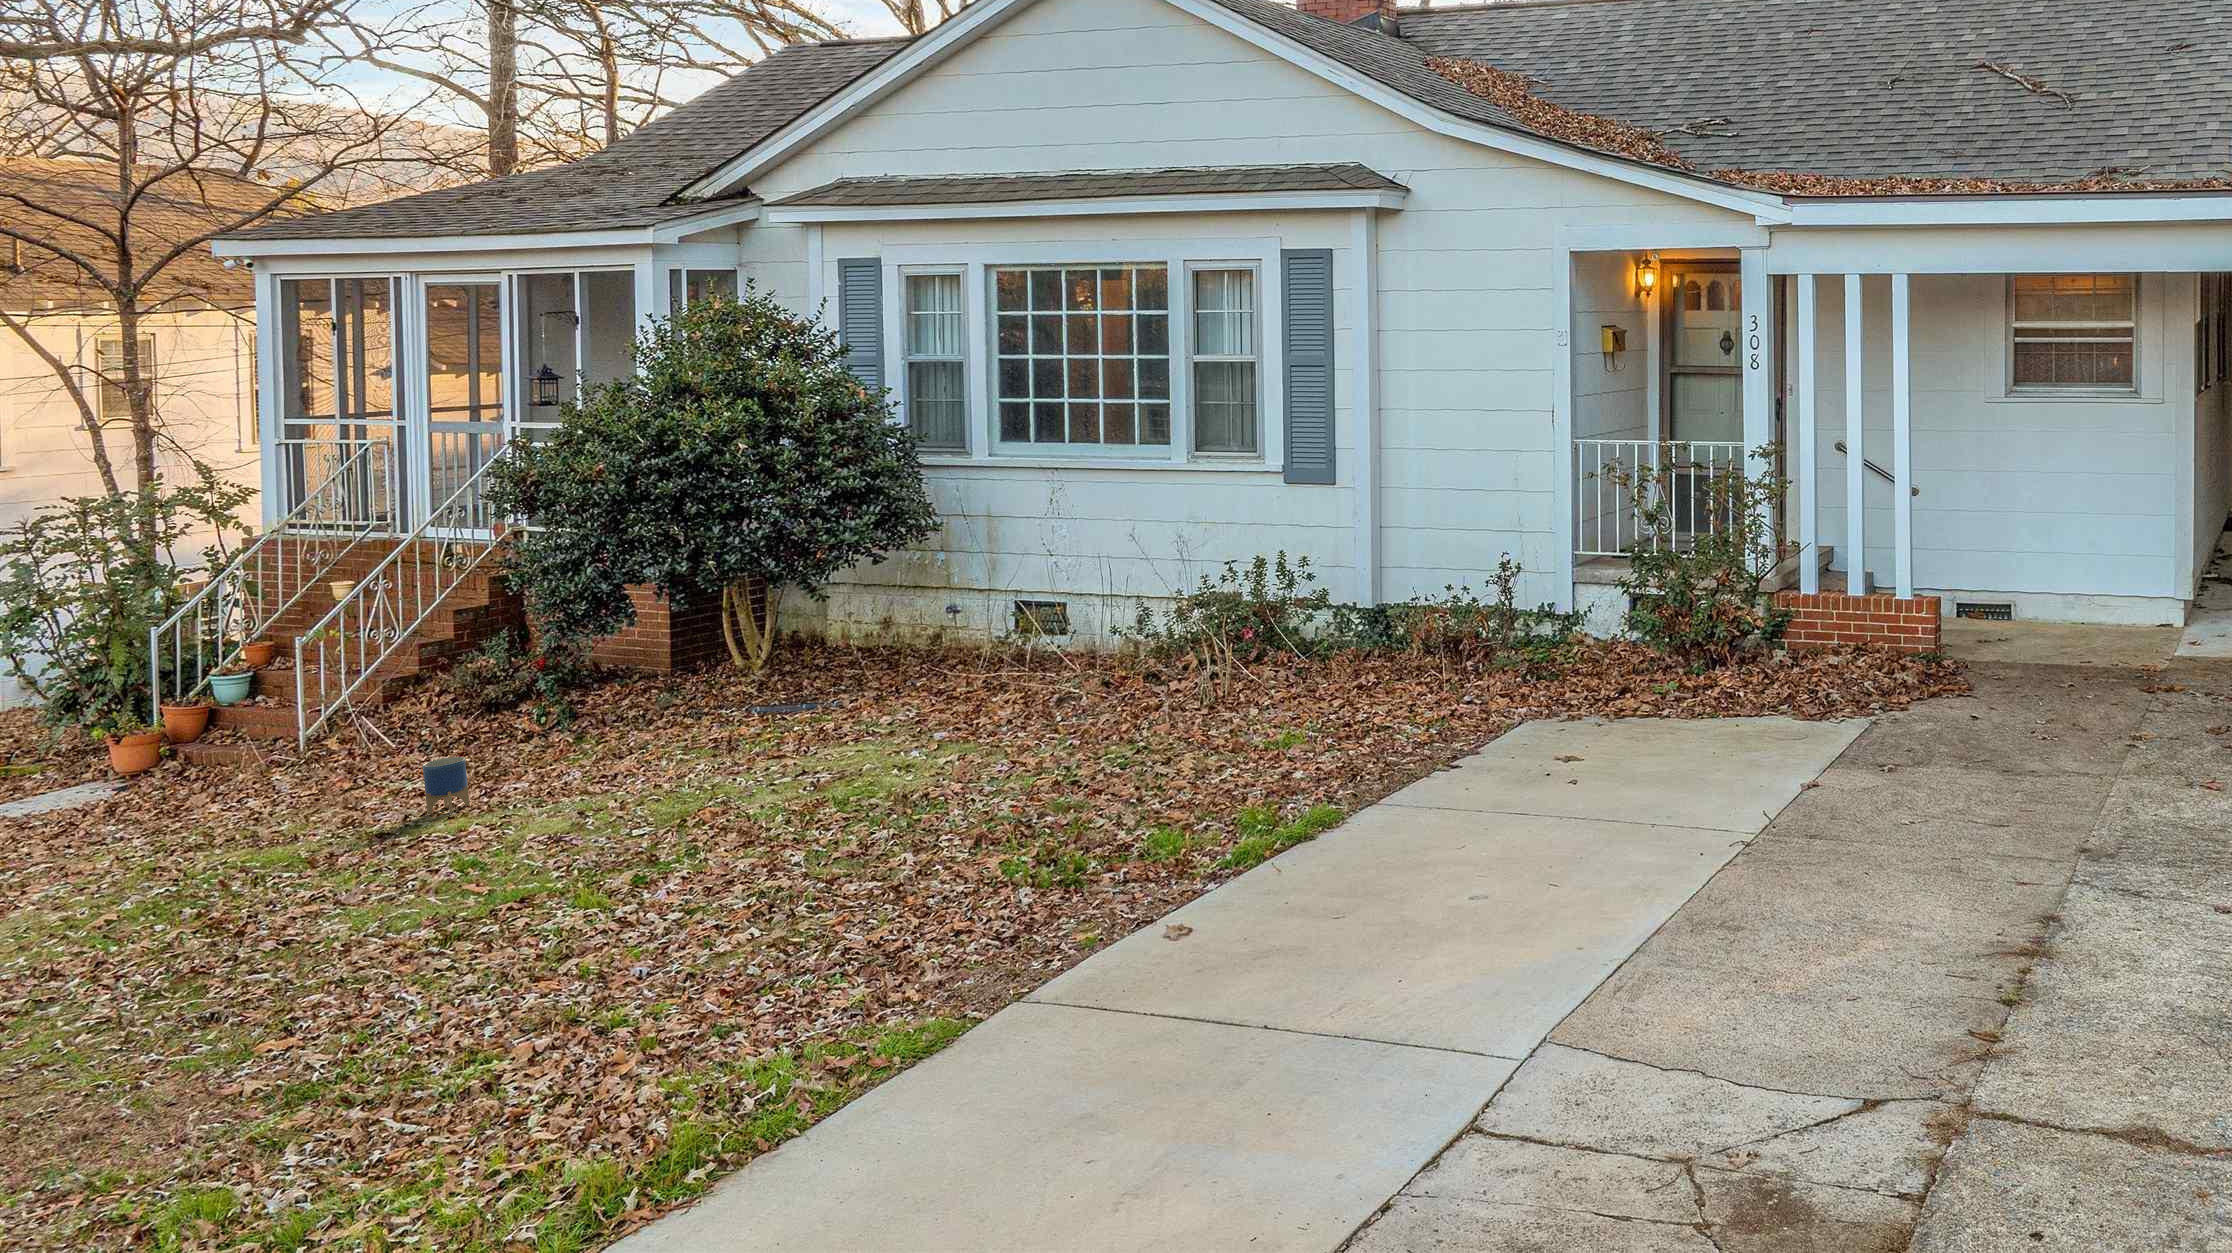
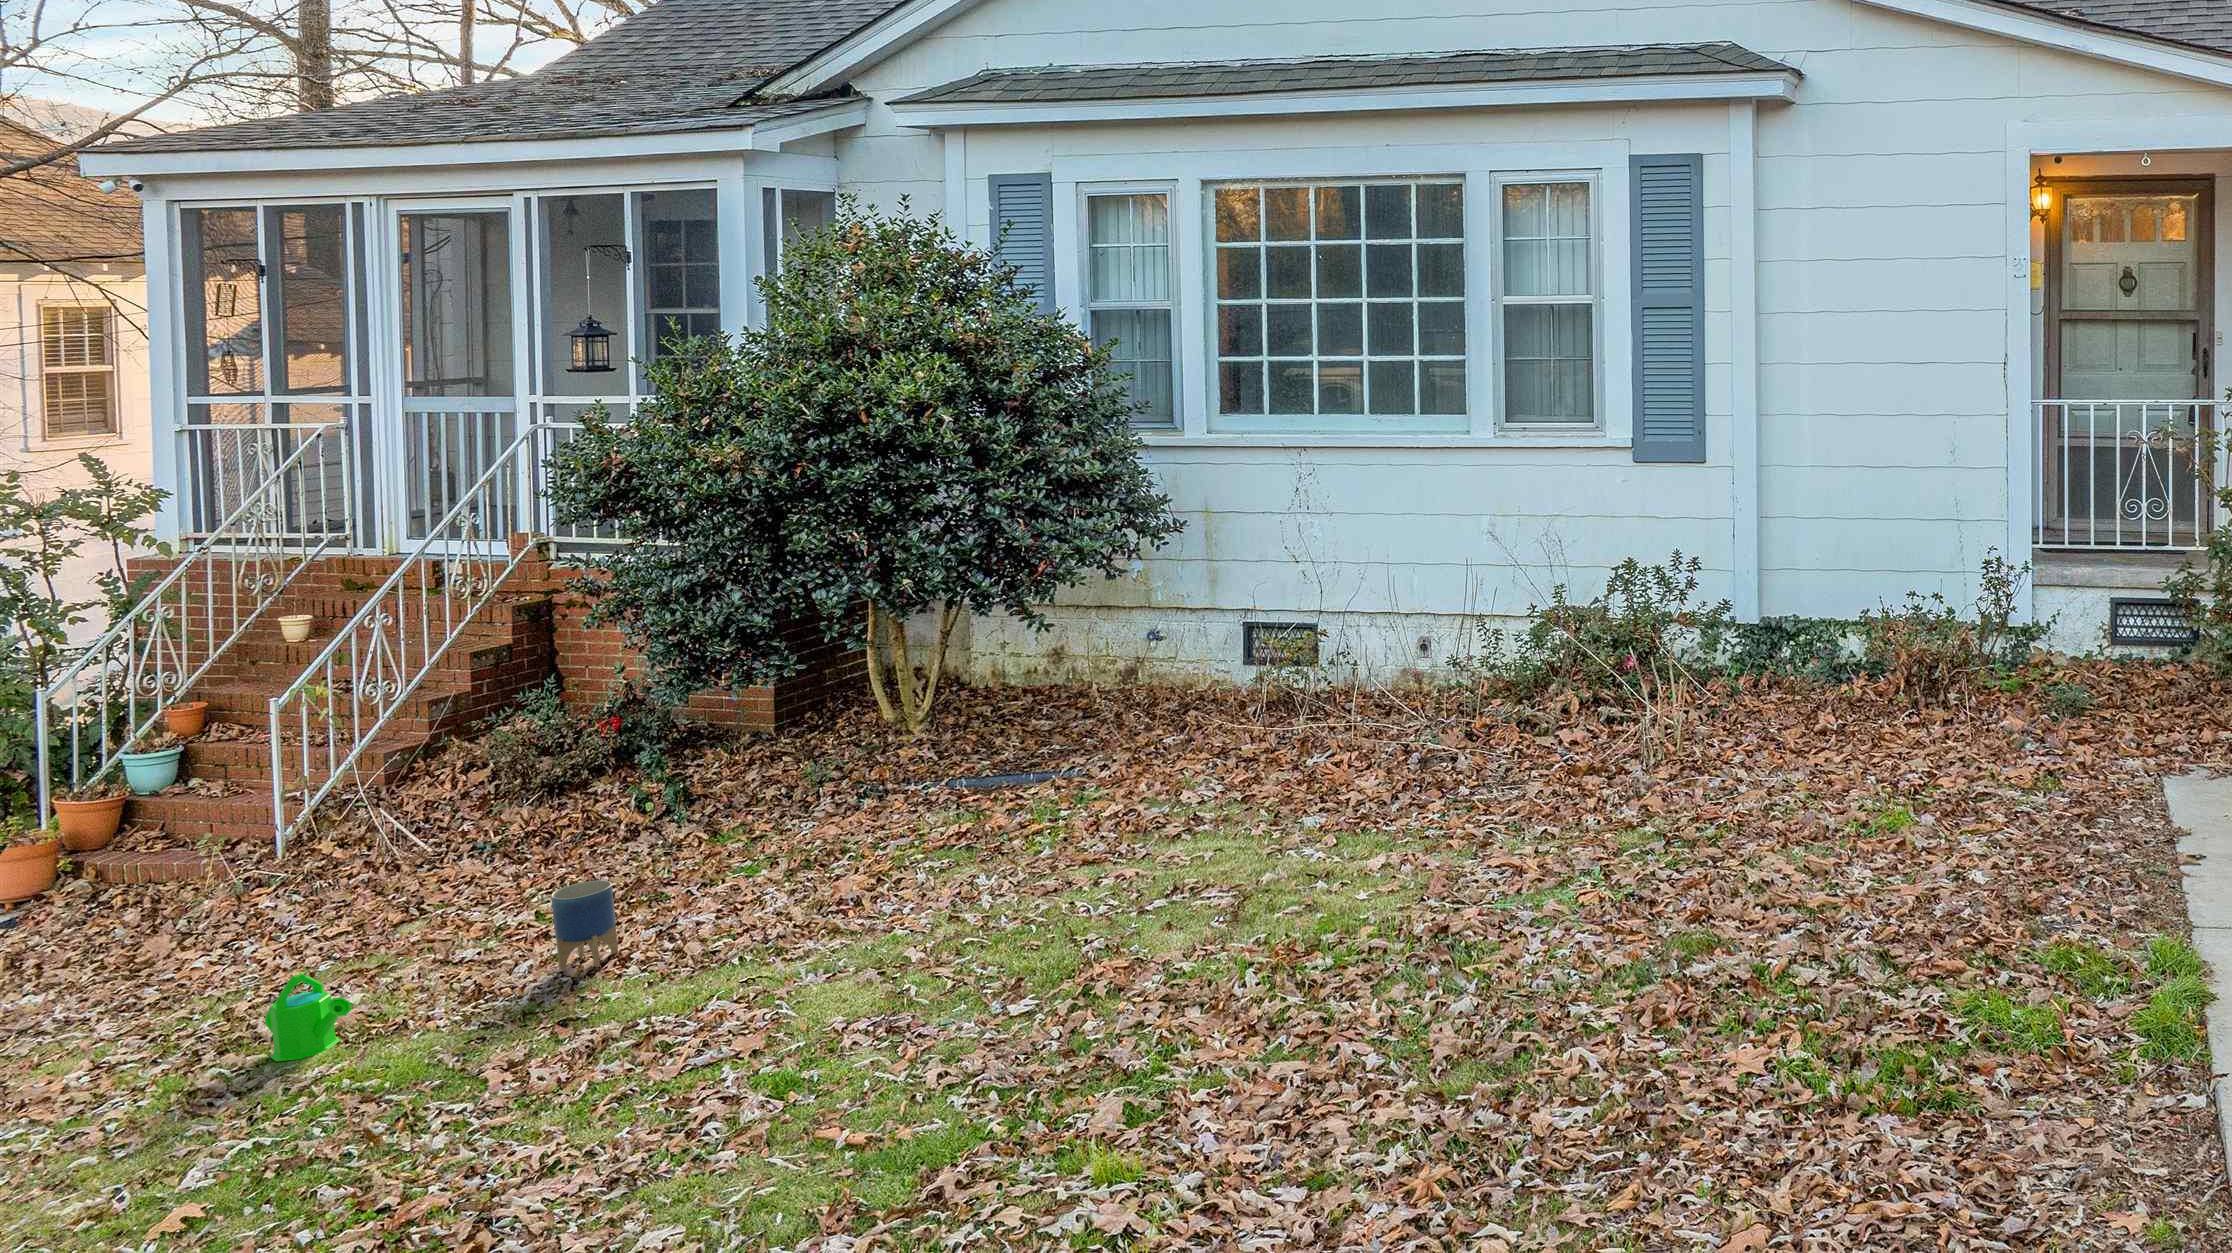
watering can: none [229,805,280,860] -> present [265,973,351,1062]

